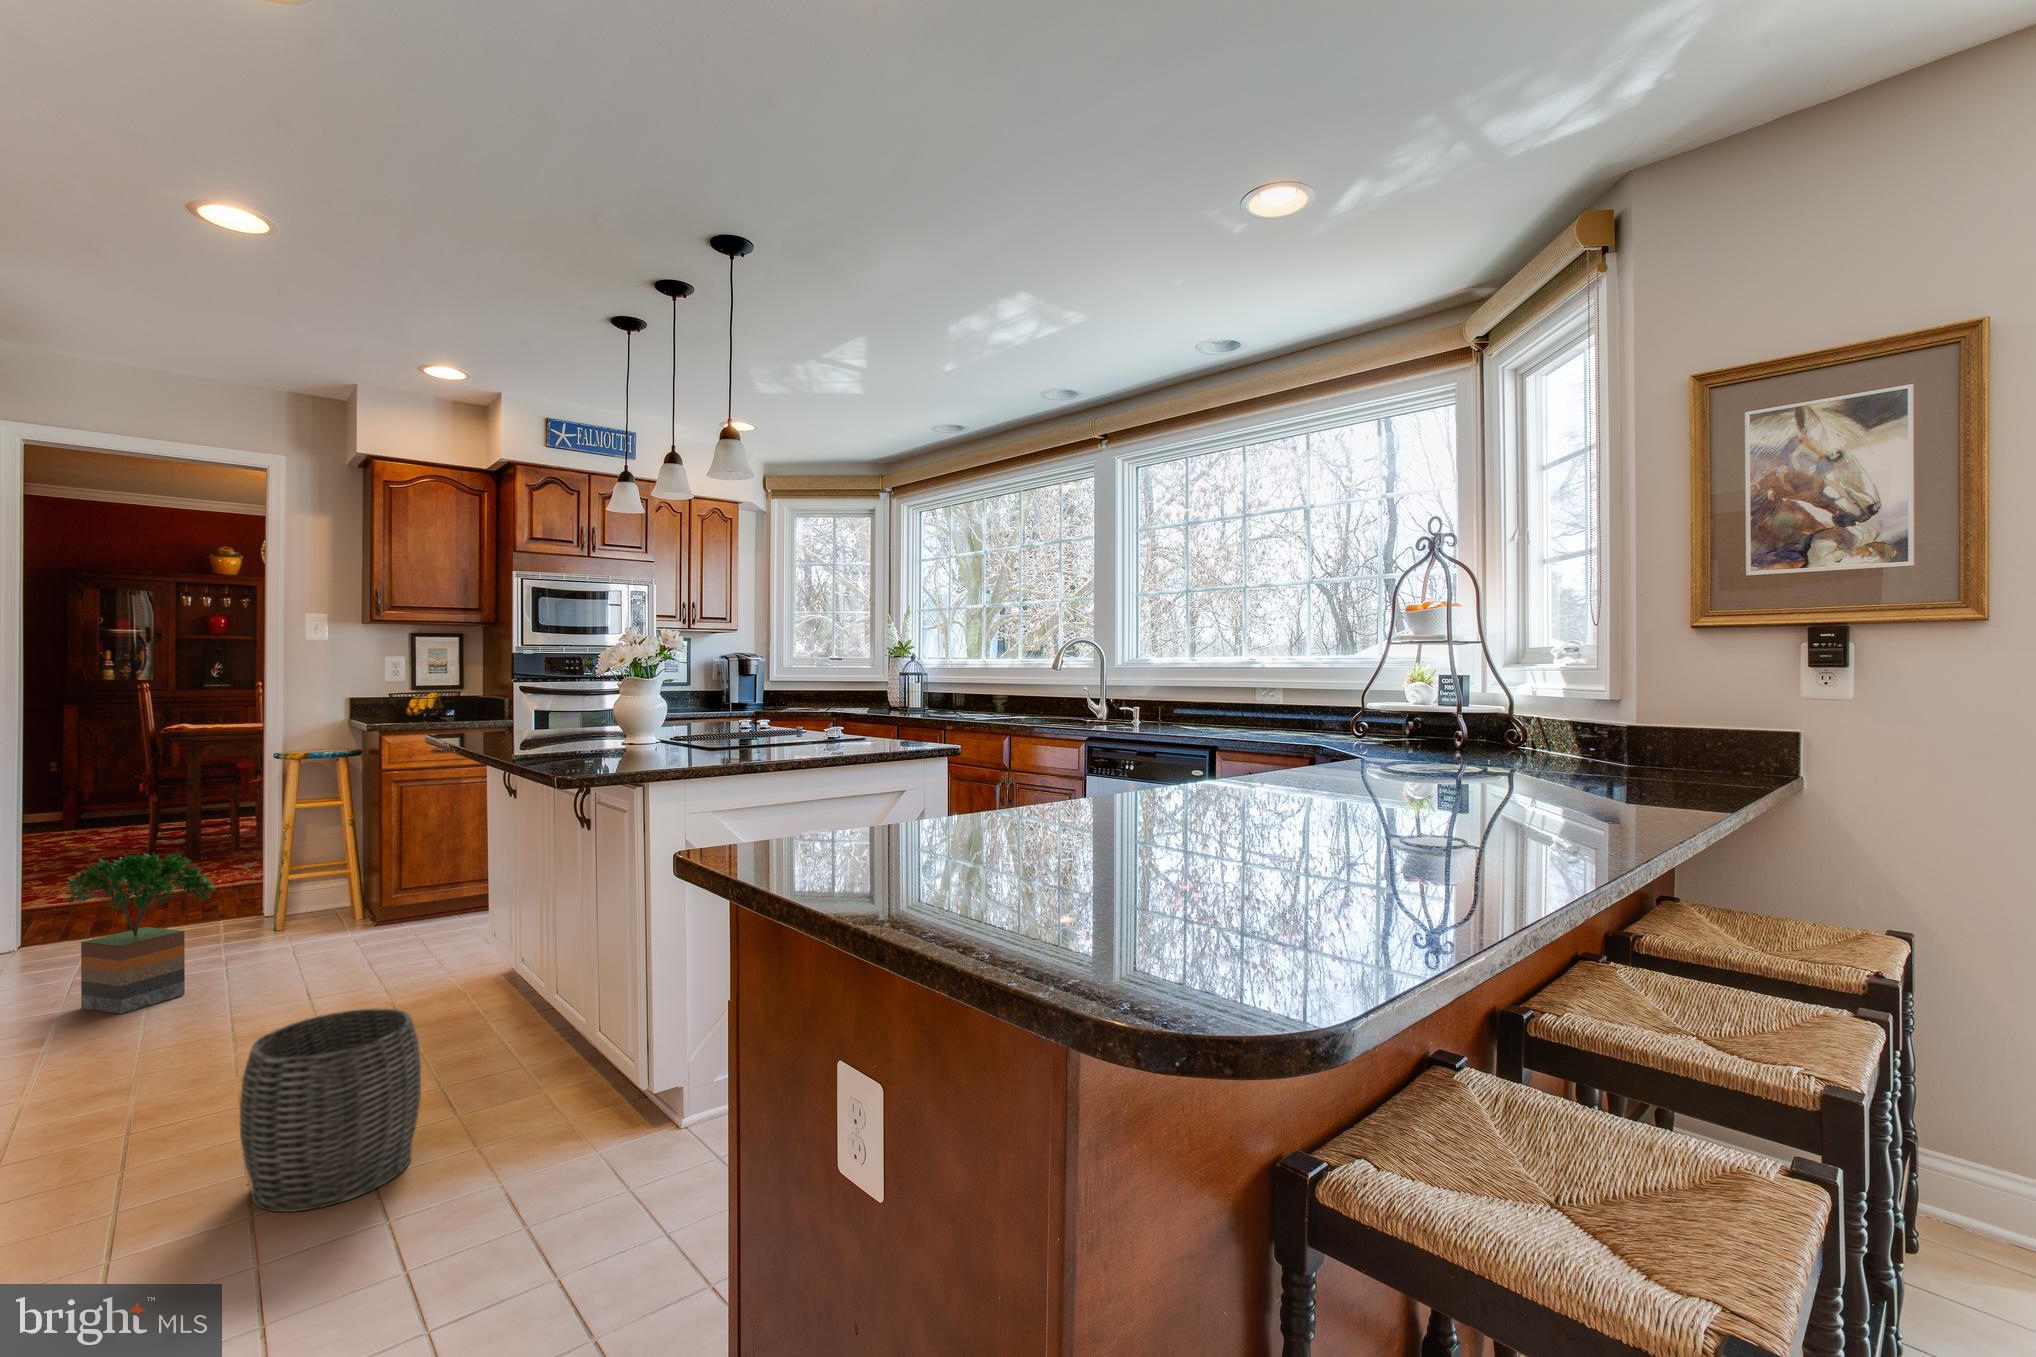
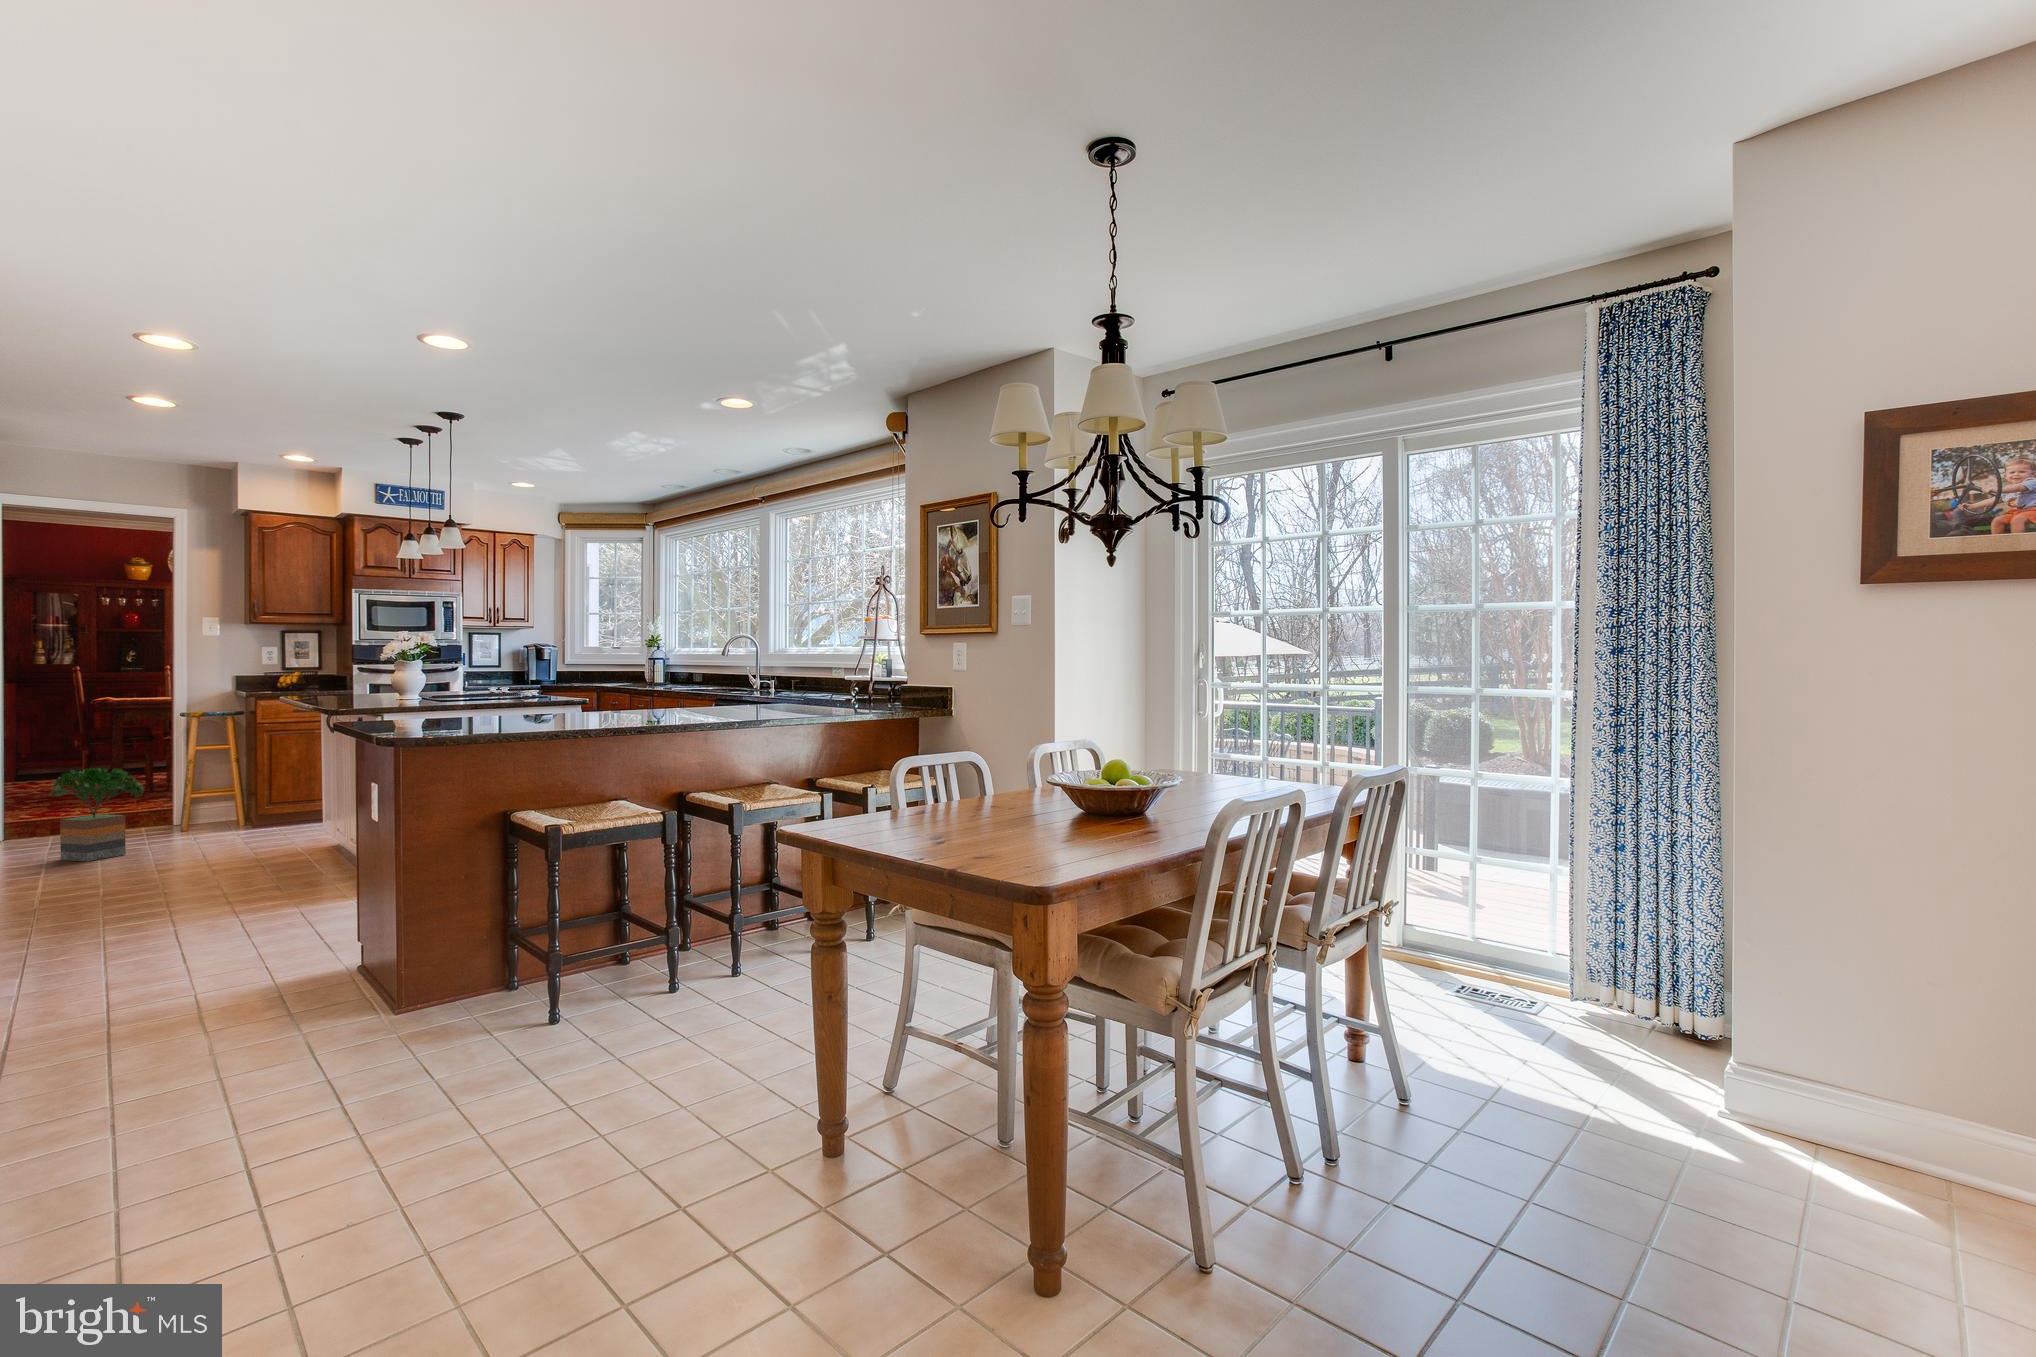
woven basket: present [240,1009,421,1212] -> none [168,829,263,914]

